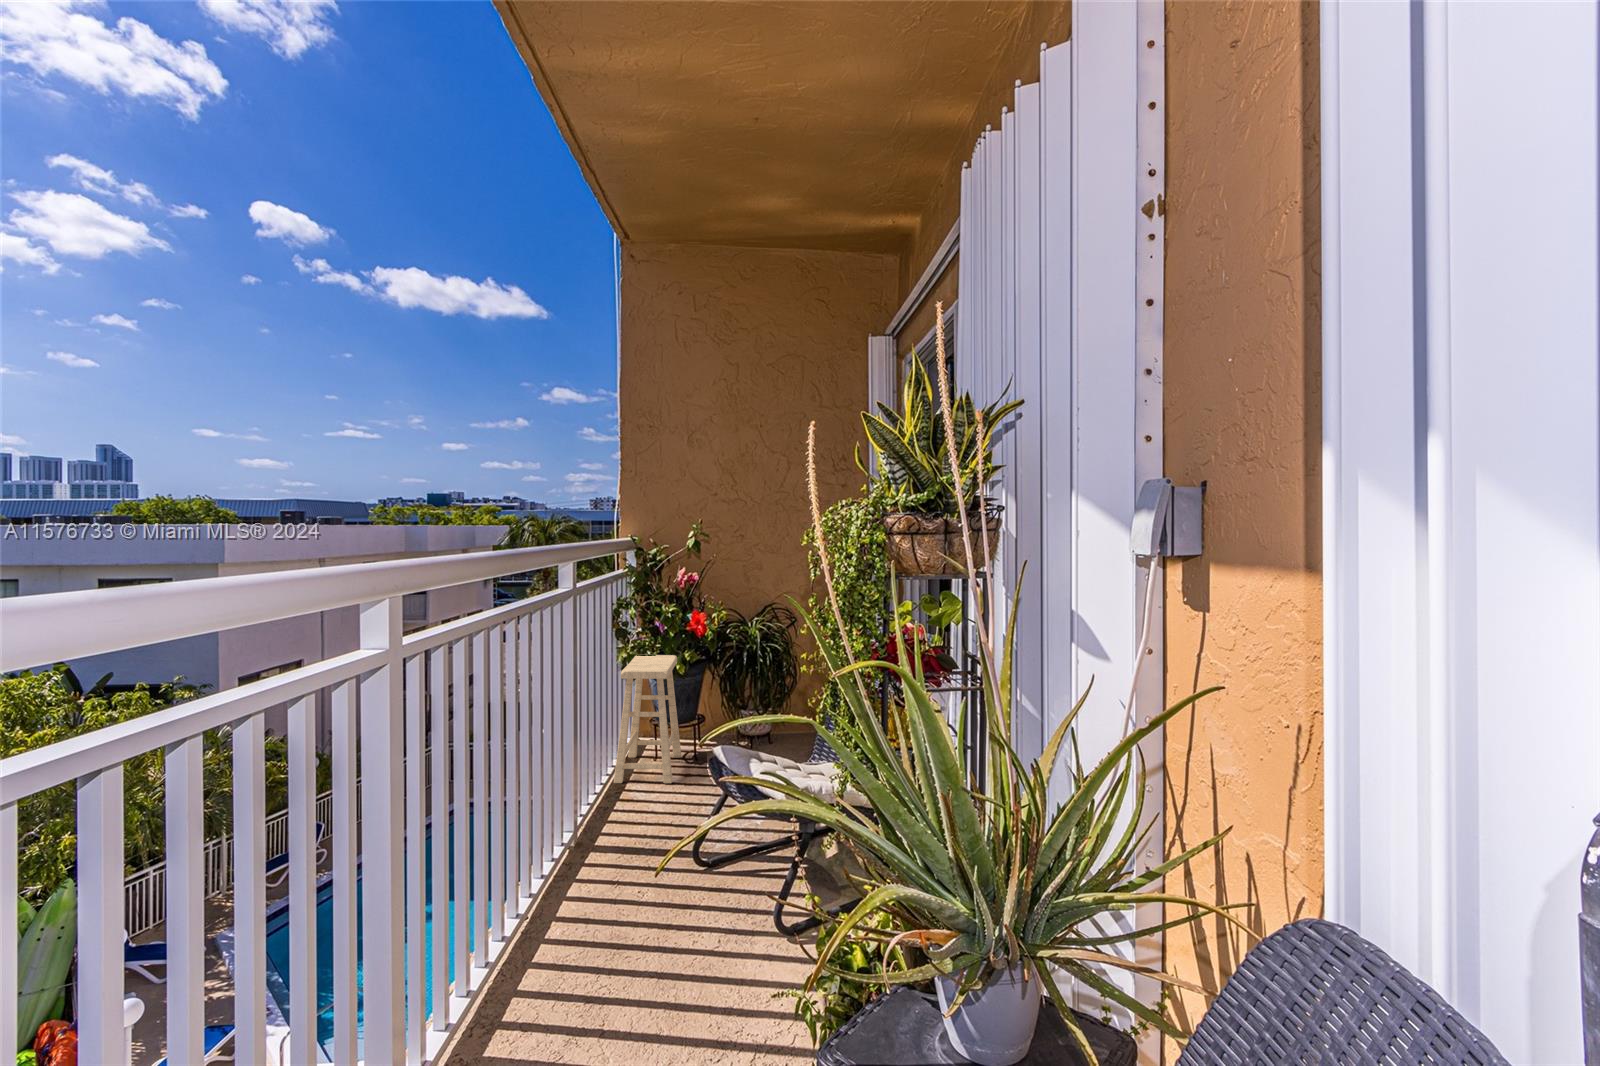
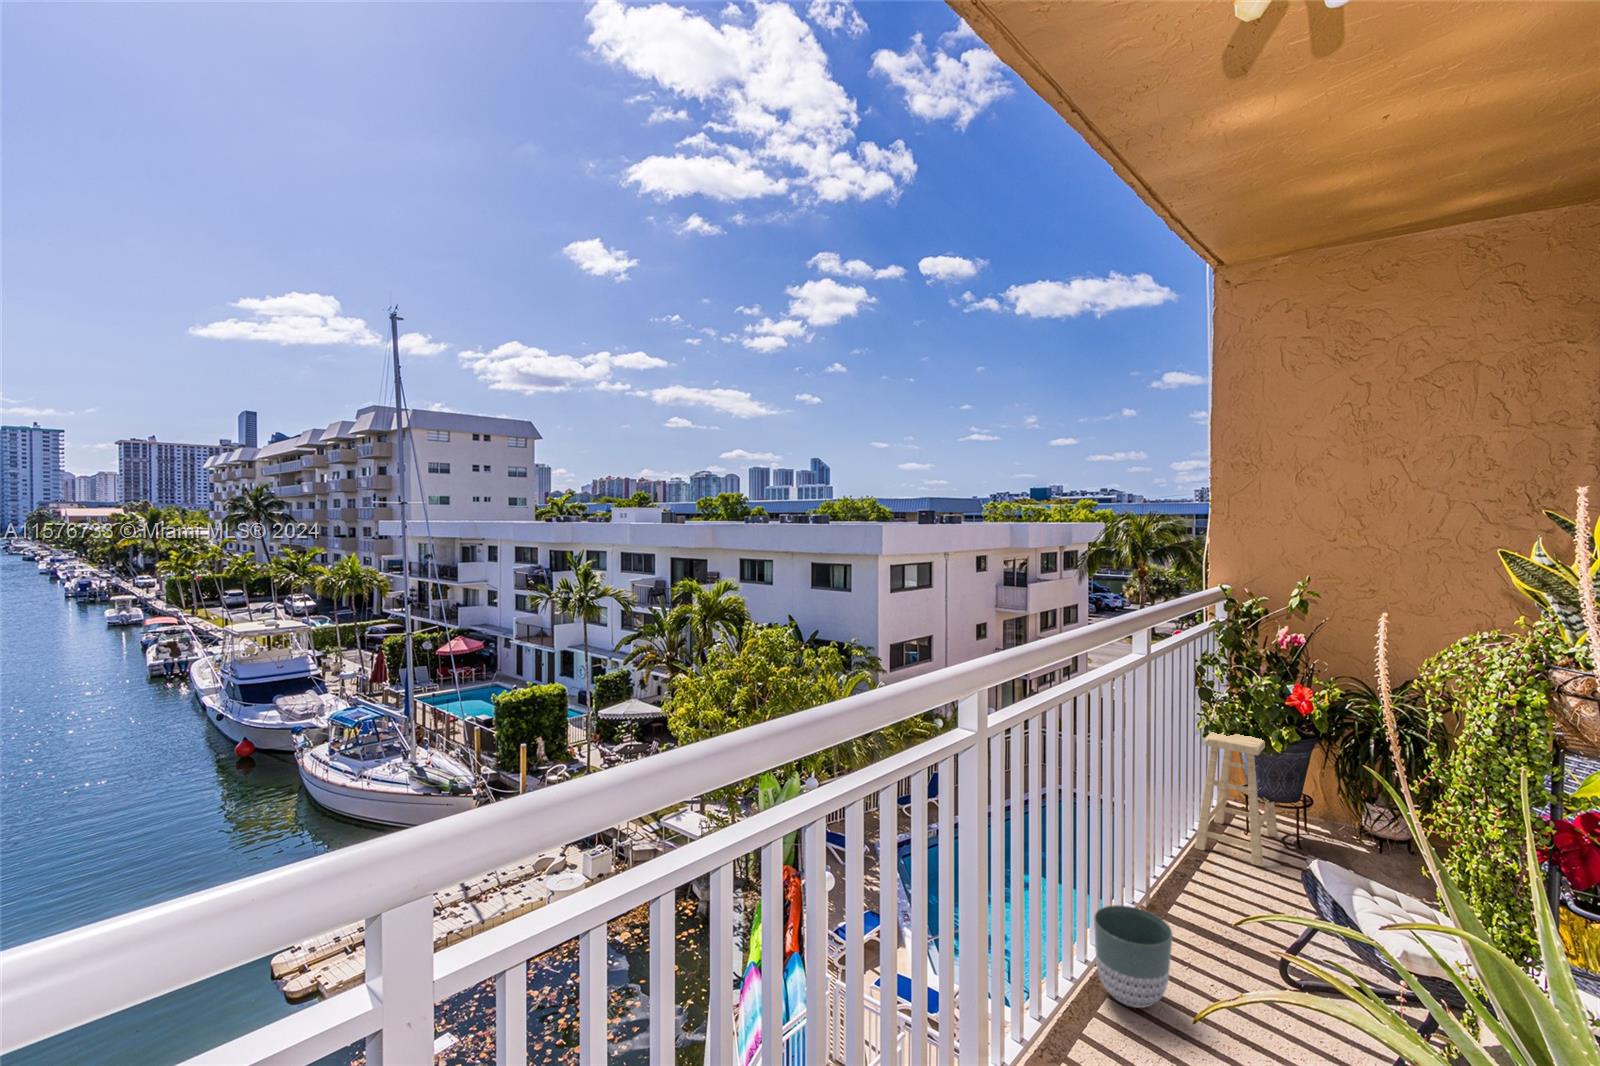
planter: none [527,837,606,941] -> present [1094,905,1172,1008]

